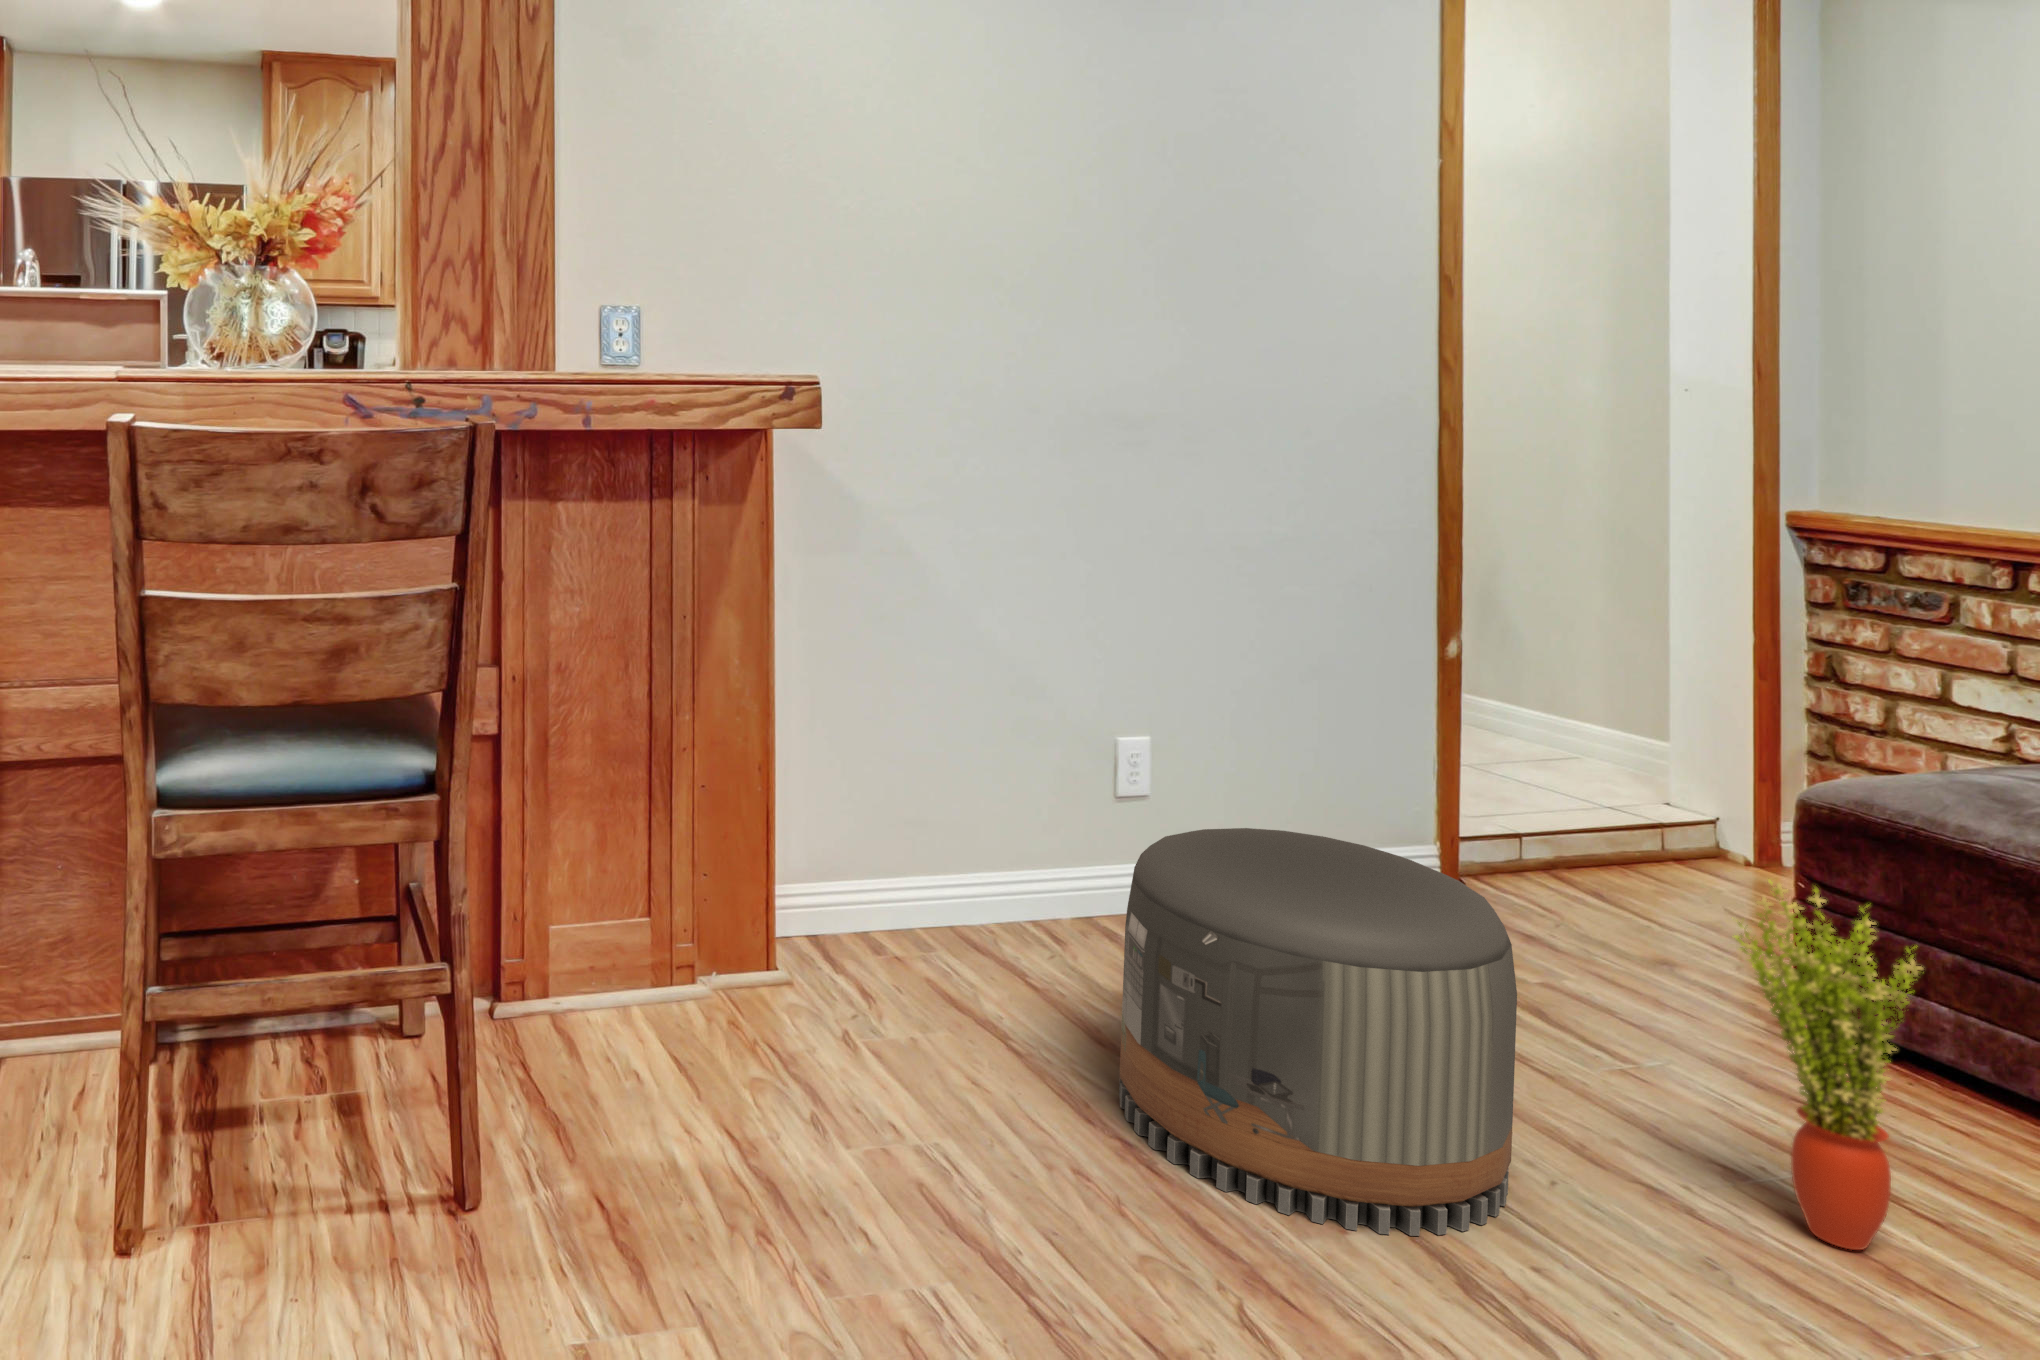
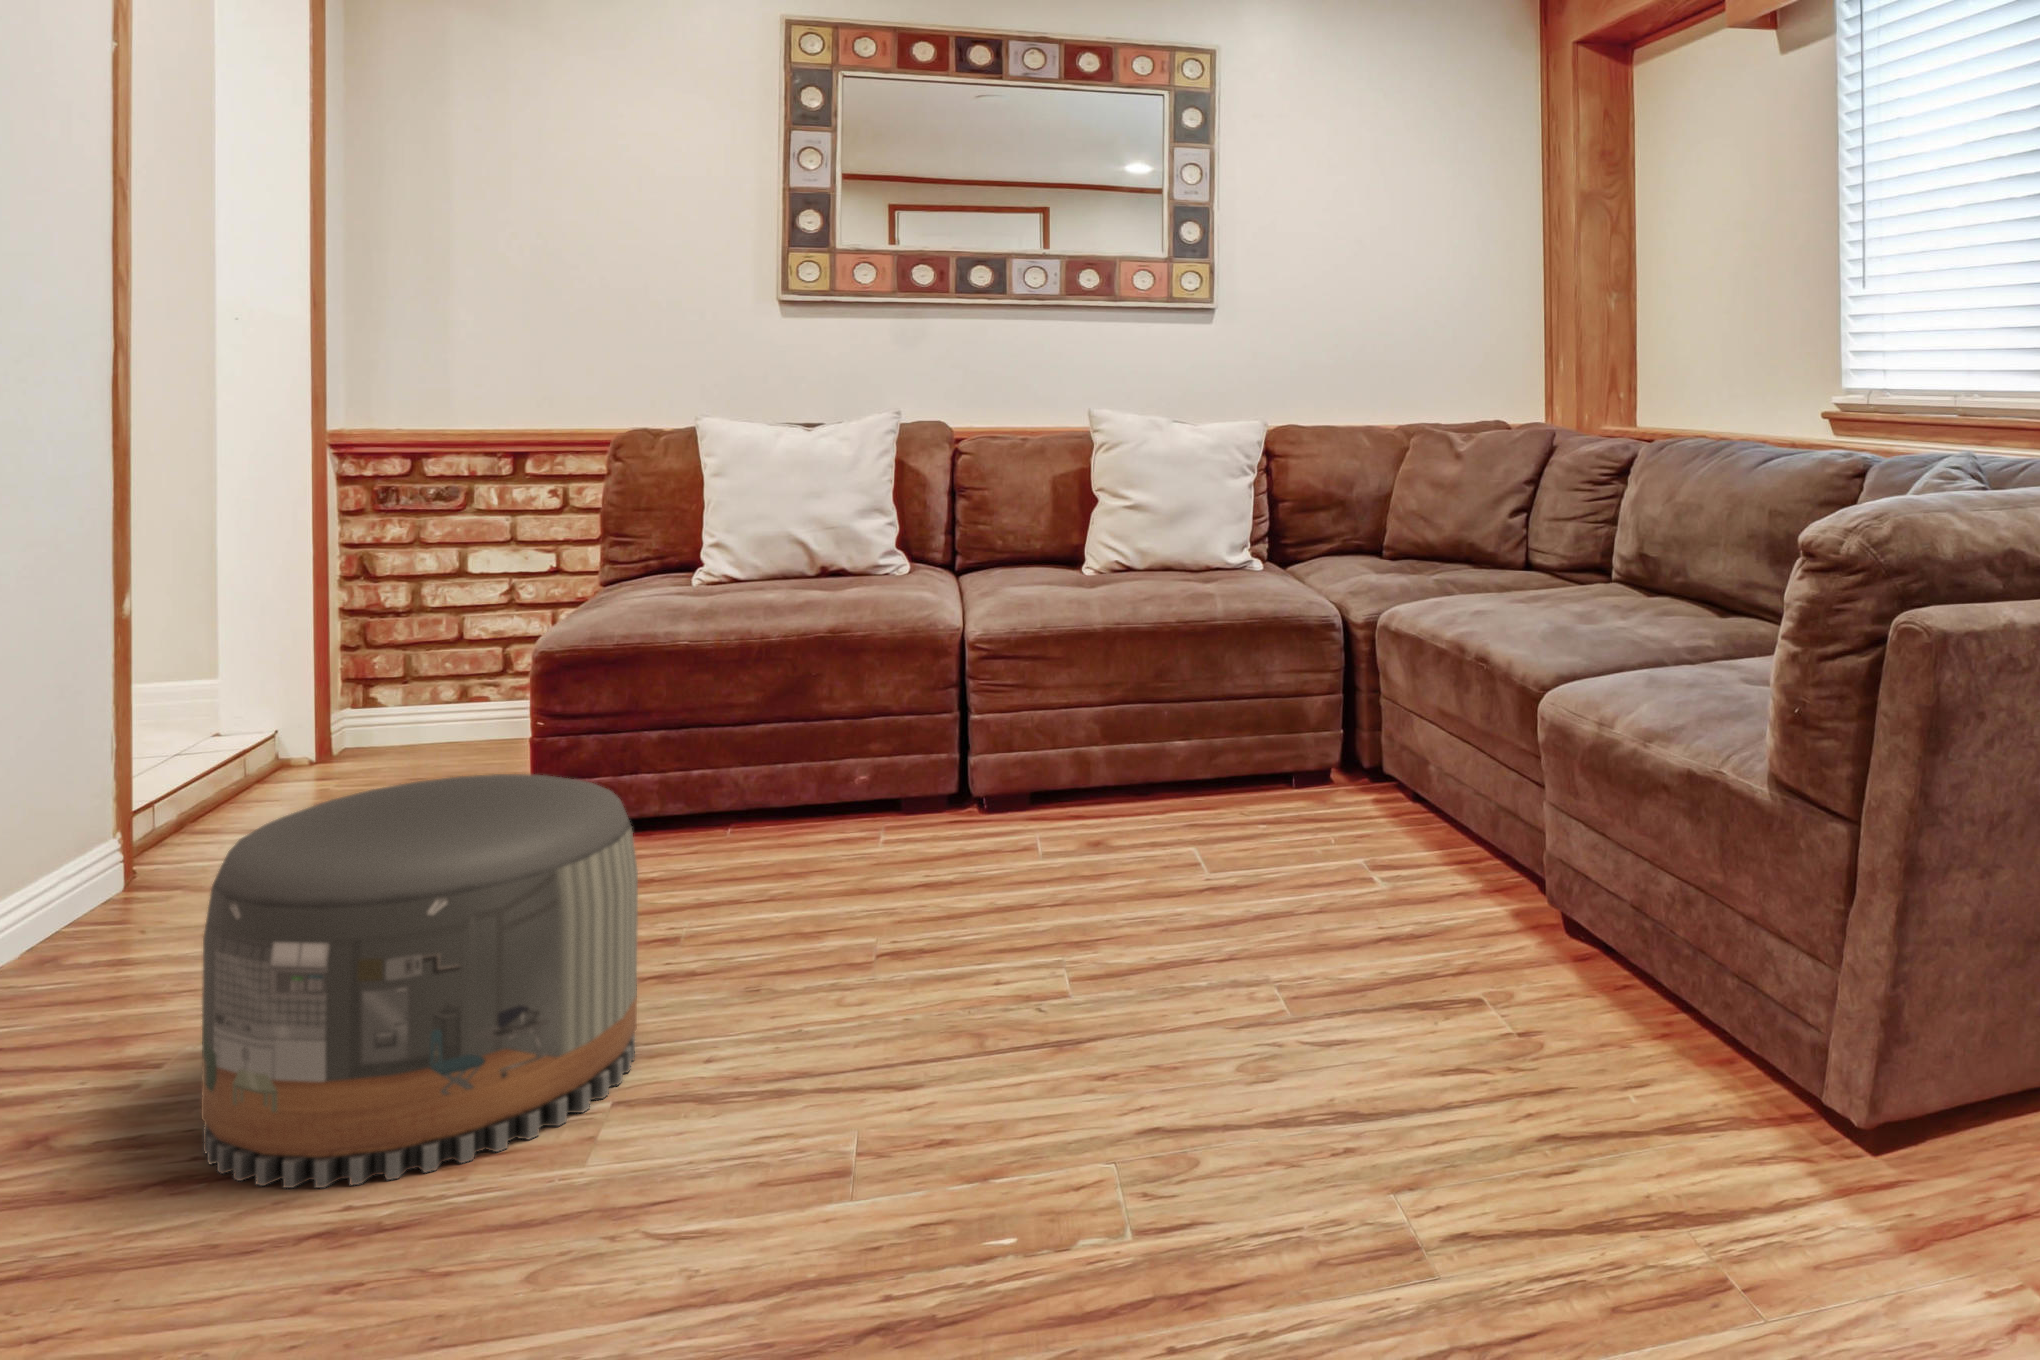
potted plant: present [1735,881,1923,1250] -> none [696,680,815,936]

